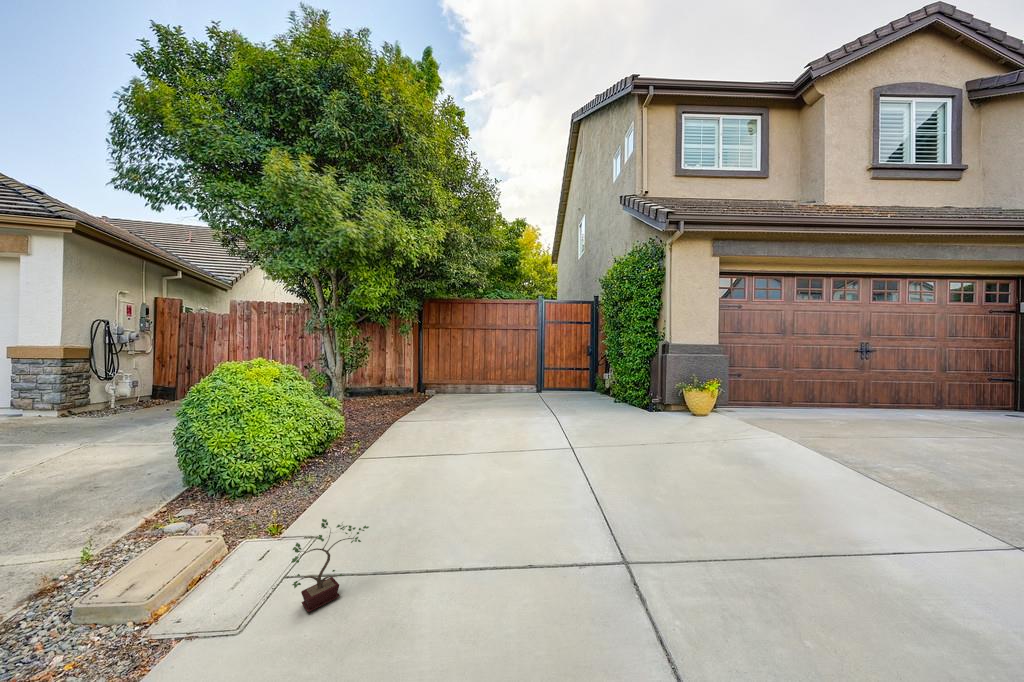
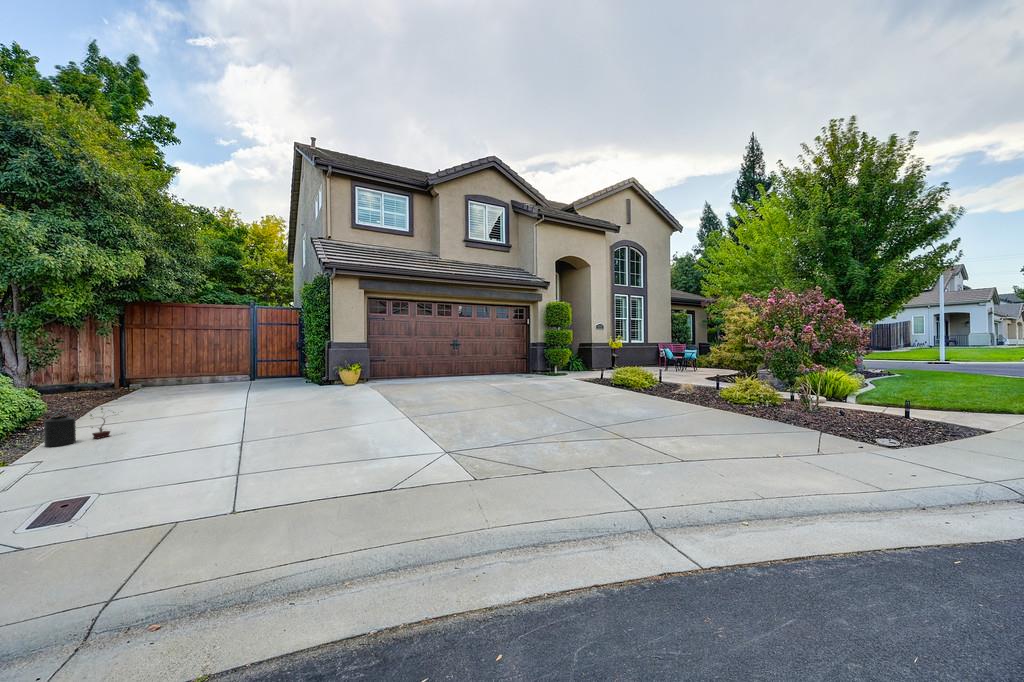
trash can: none [189,529,265,653] -> present [44,408,76,447]

